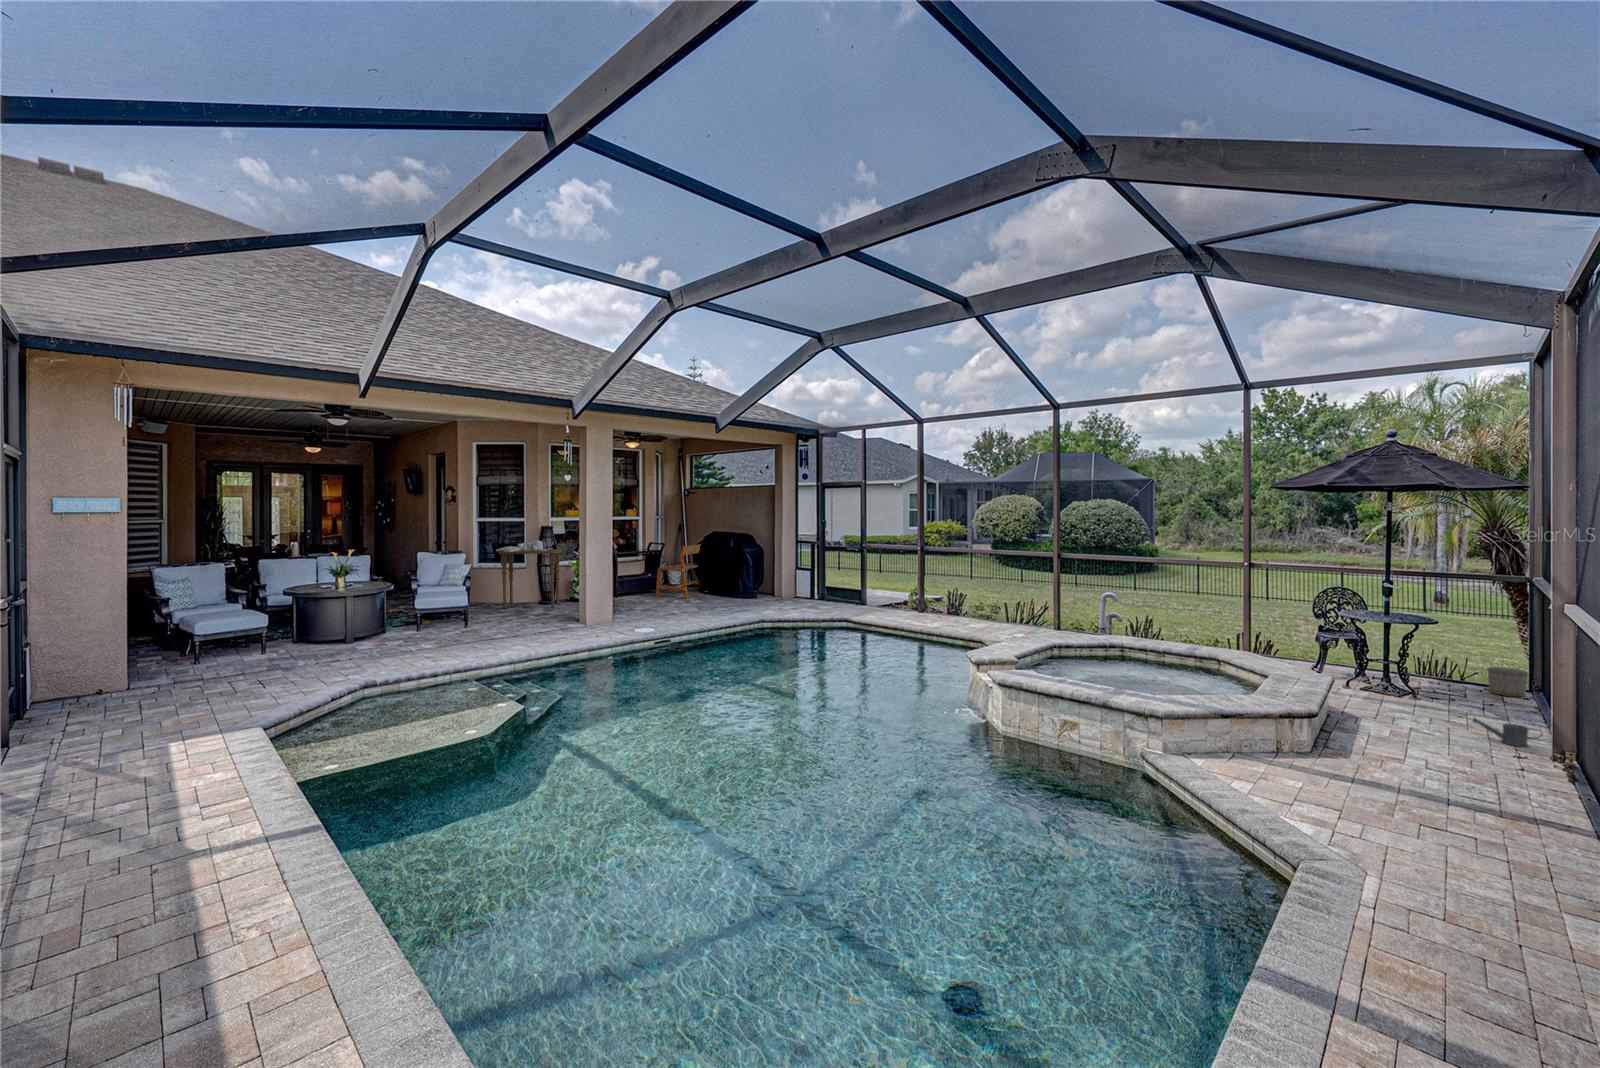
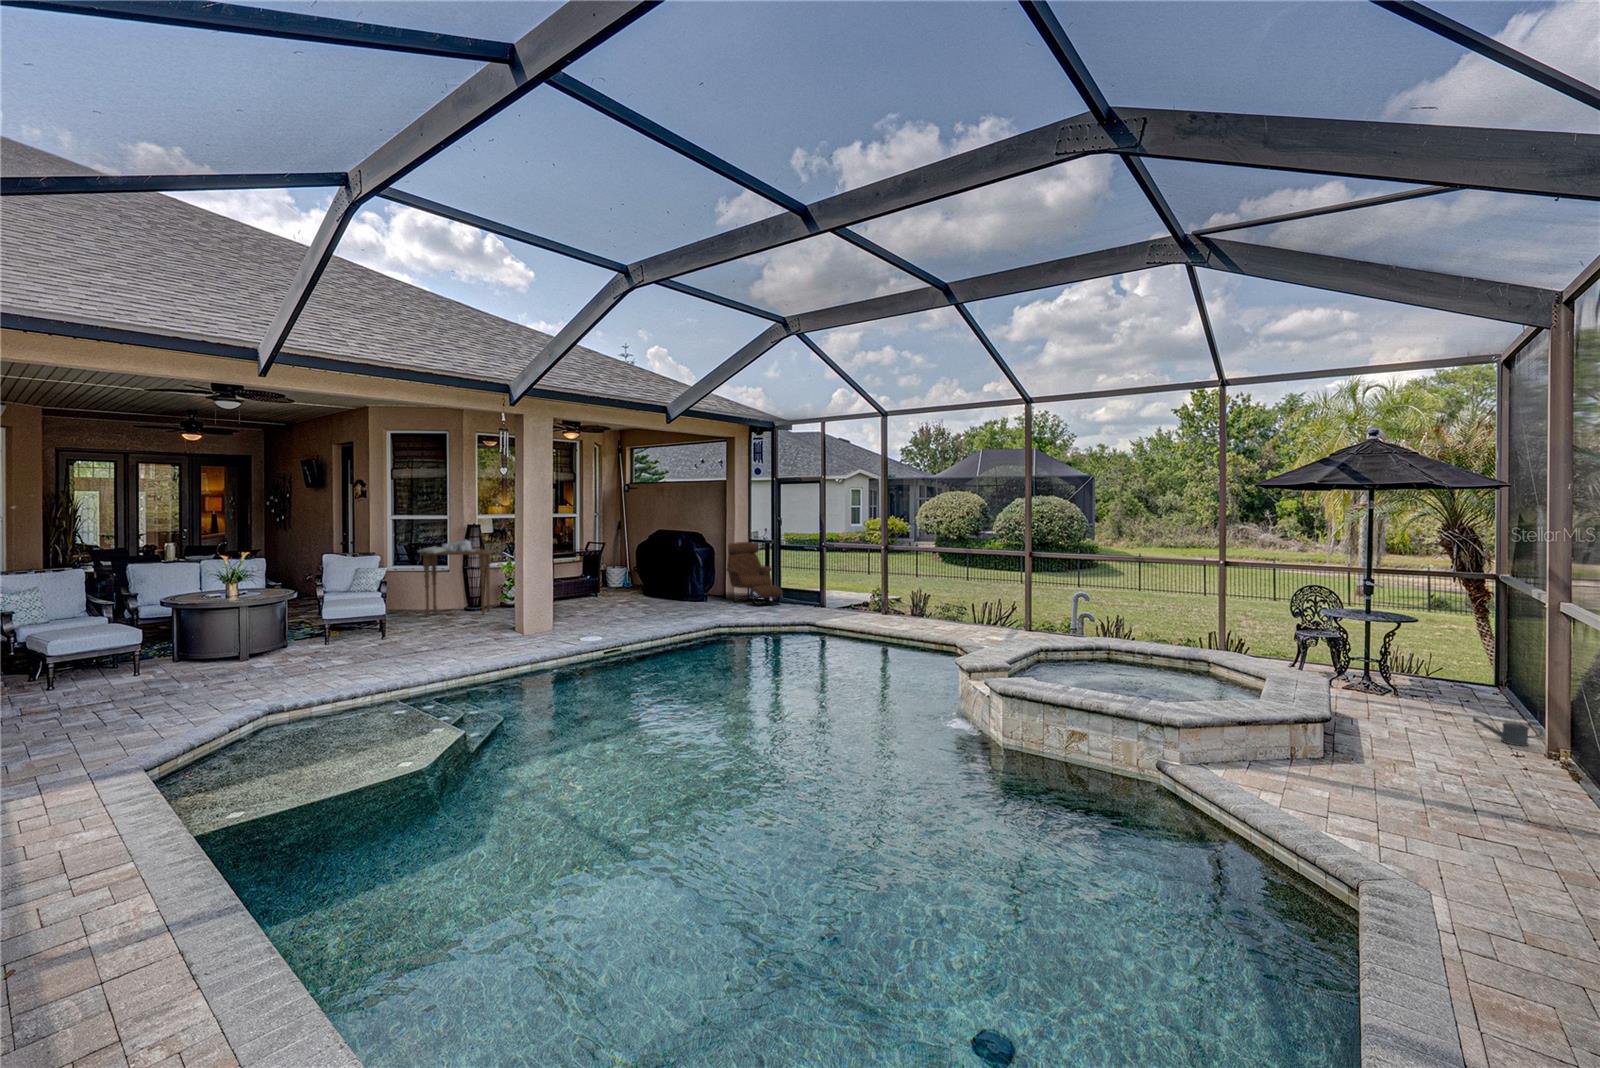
bench: present [656,544,708,598] -> none [597,542,653,601]
lounge chair: none [774,544,826,604] -> present [726,542,783,604]
planter: present [1487,667,1528,697] -> none [1460,662,1500,692]

